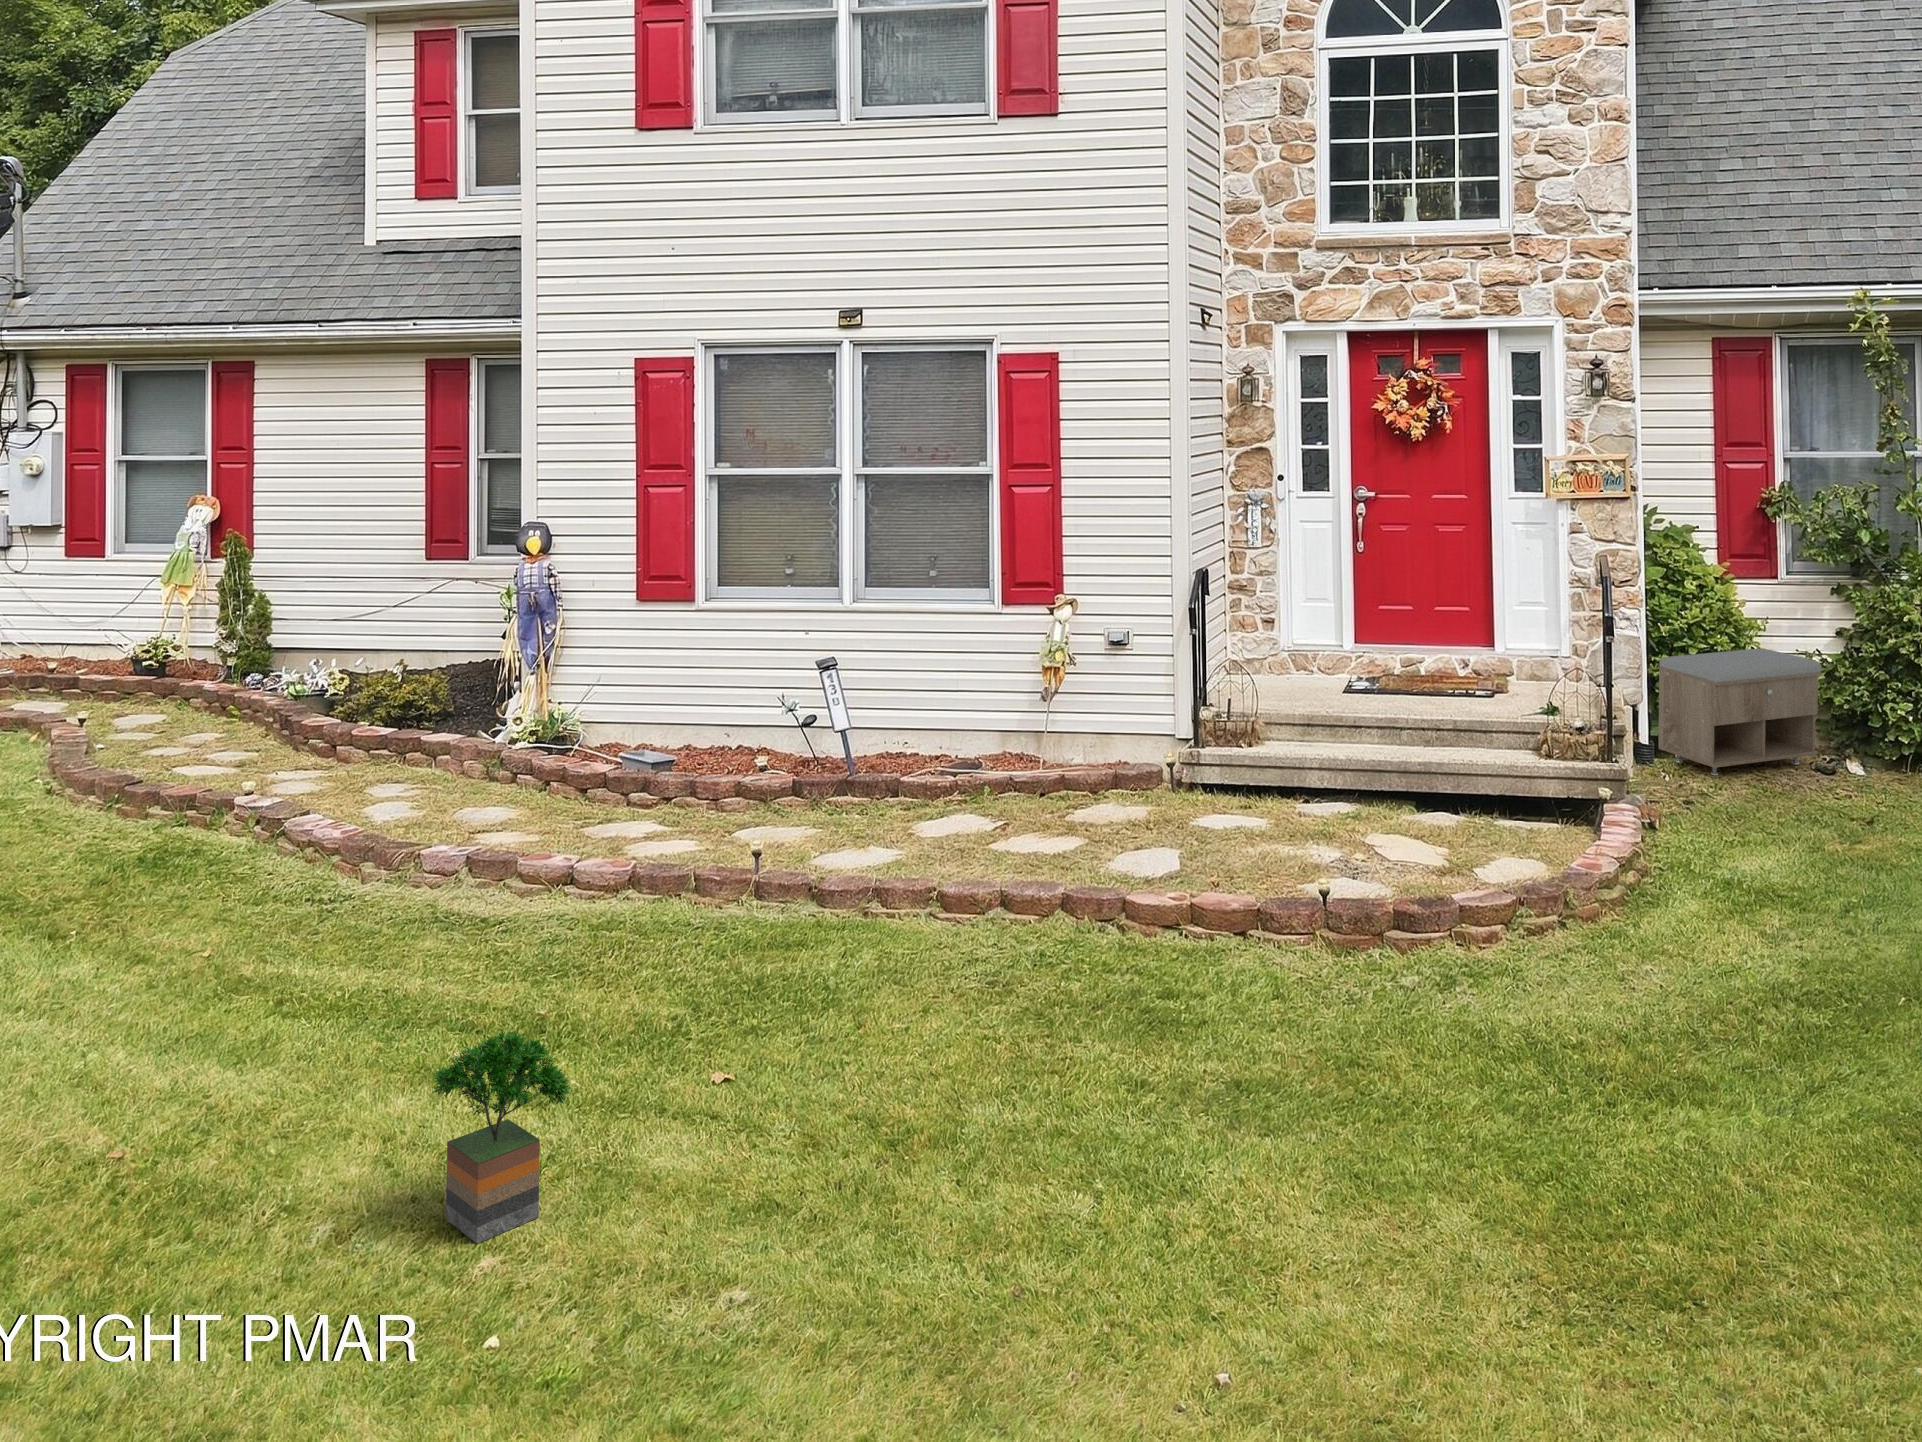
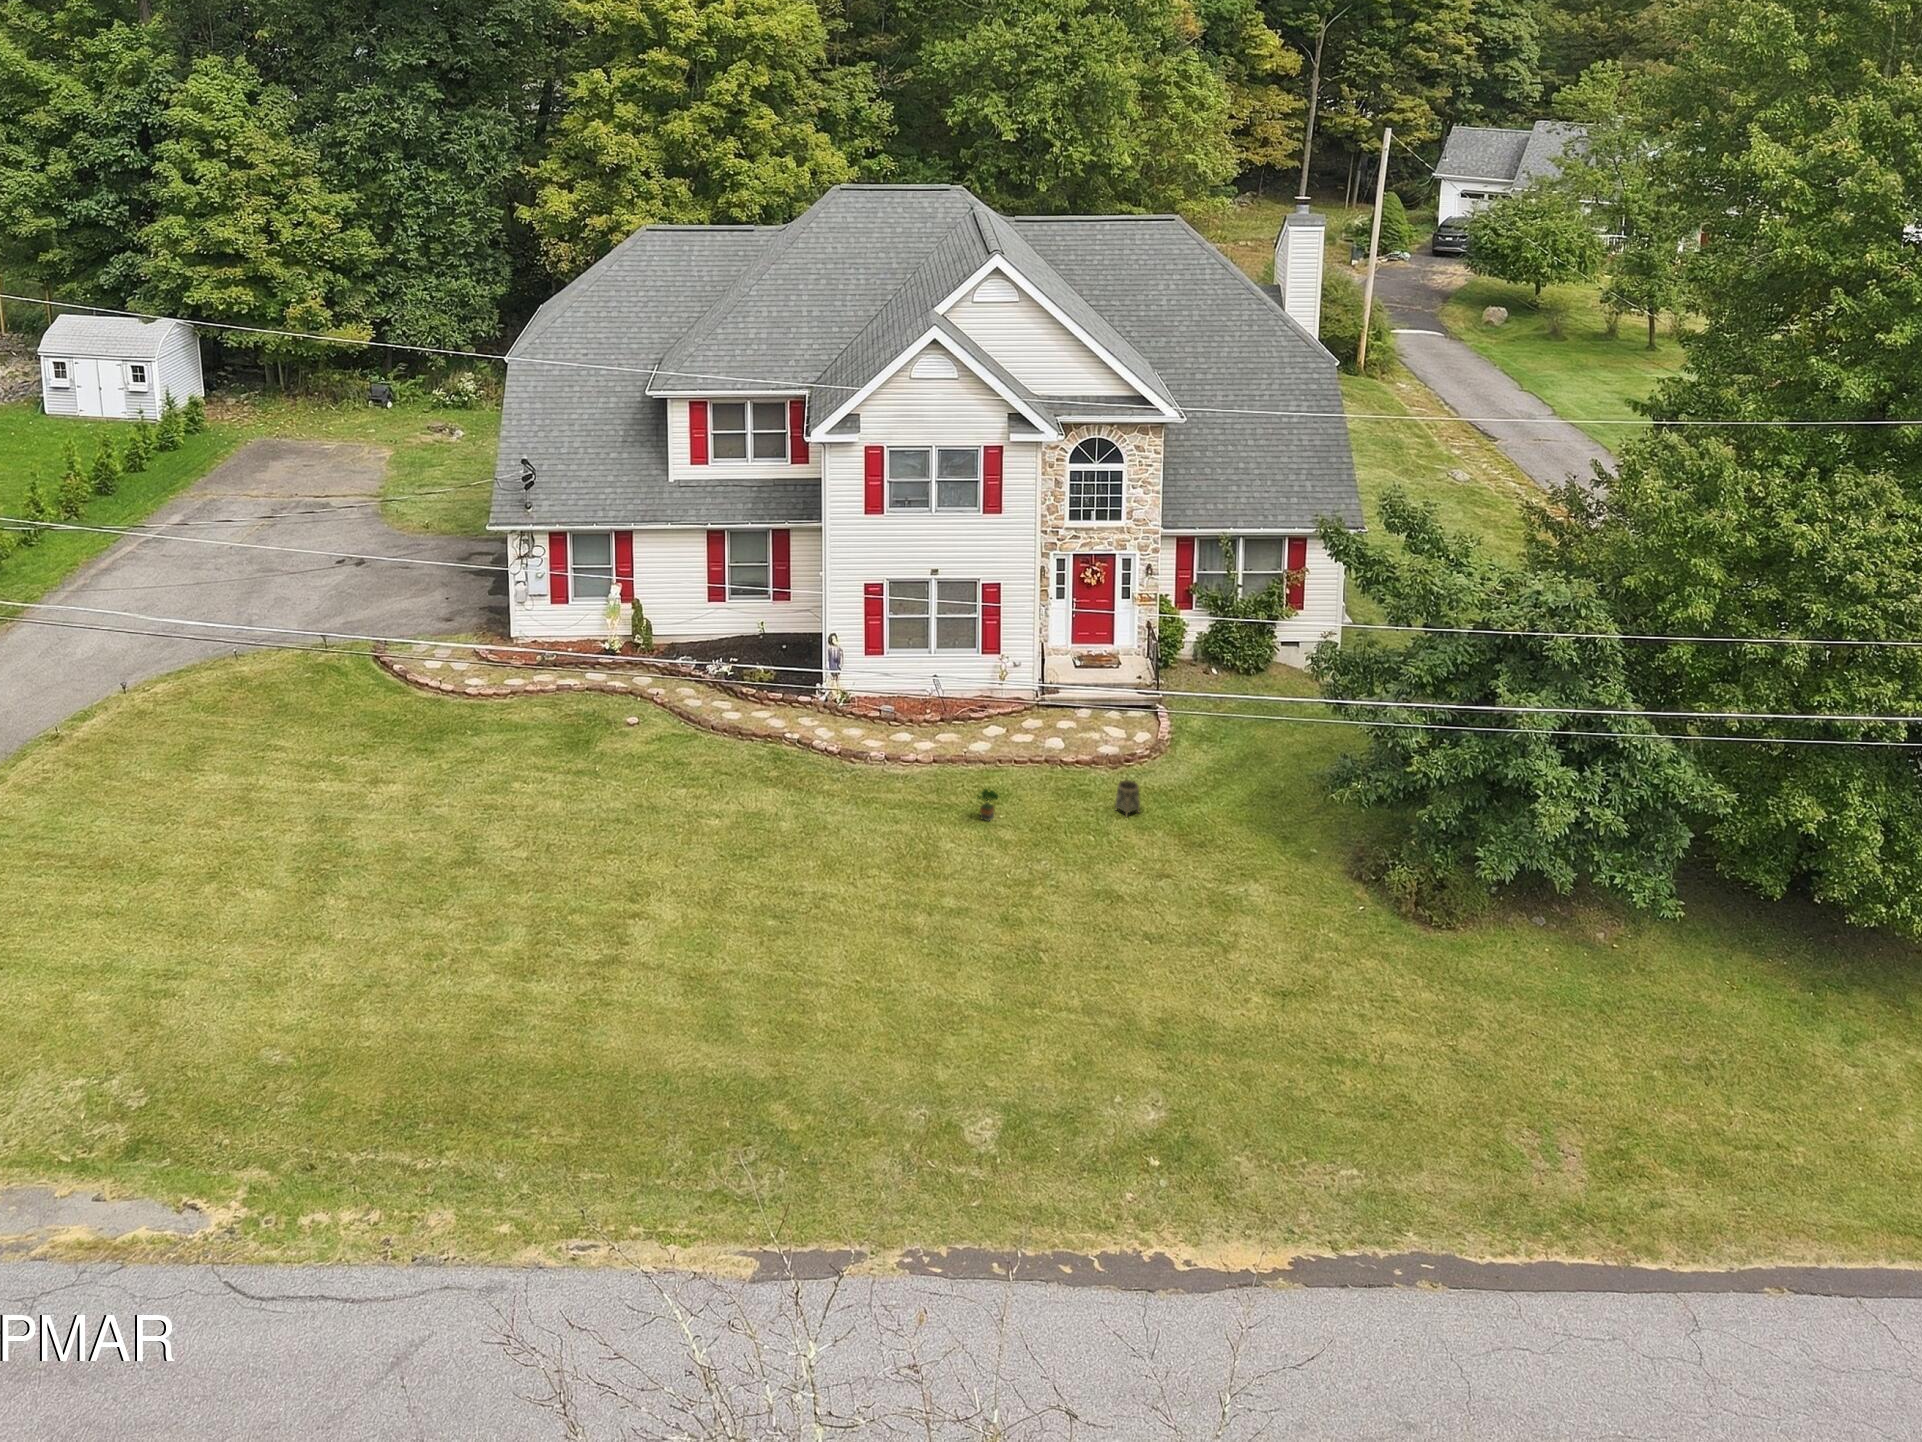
storage bench: present [1659,648,1821,775] -> none [1163,643,1209,684]
basket: none [1285,1050,1440,1303] -> present [1115,780,1140,816]

